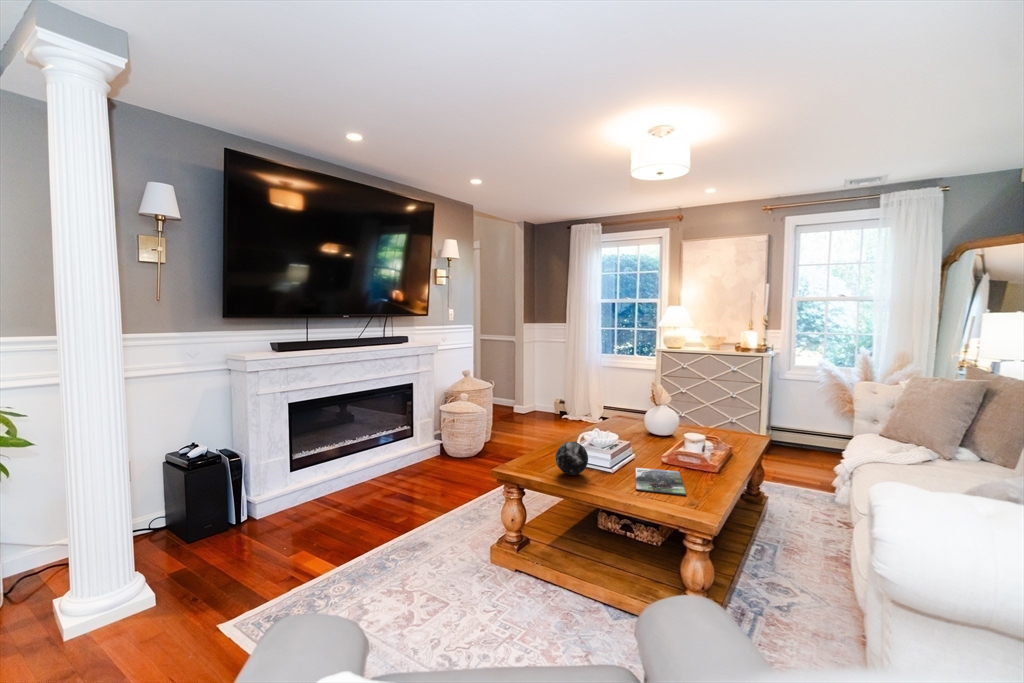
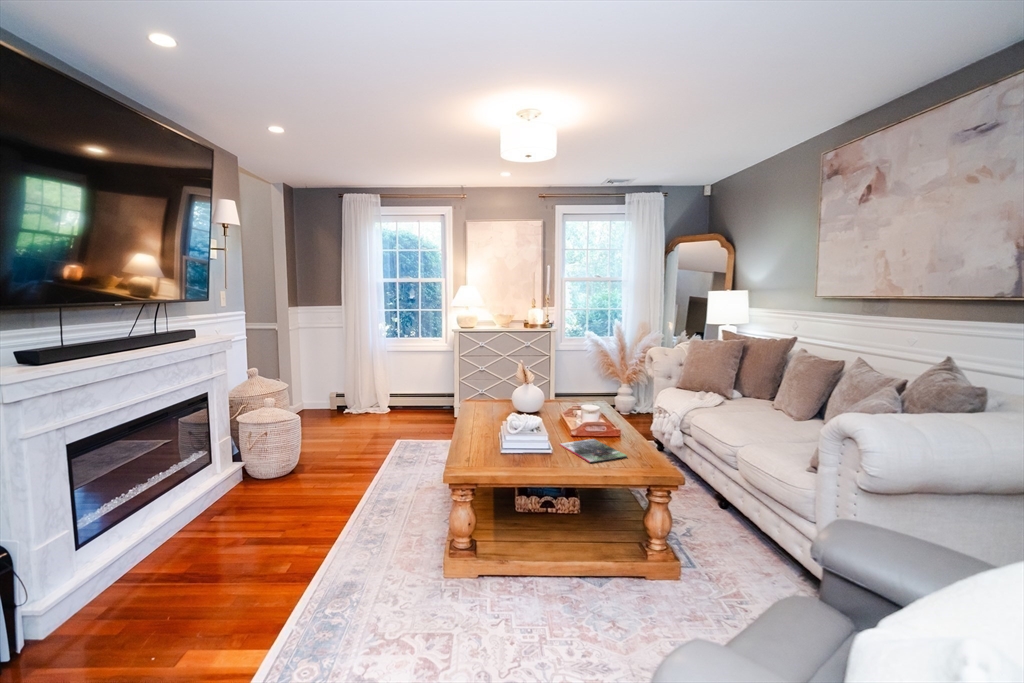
decorative orb: present [556,442,588,475] -> none [503,429,537,464]

